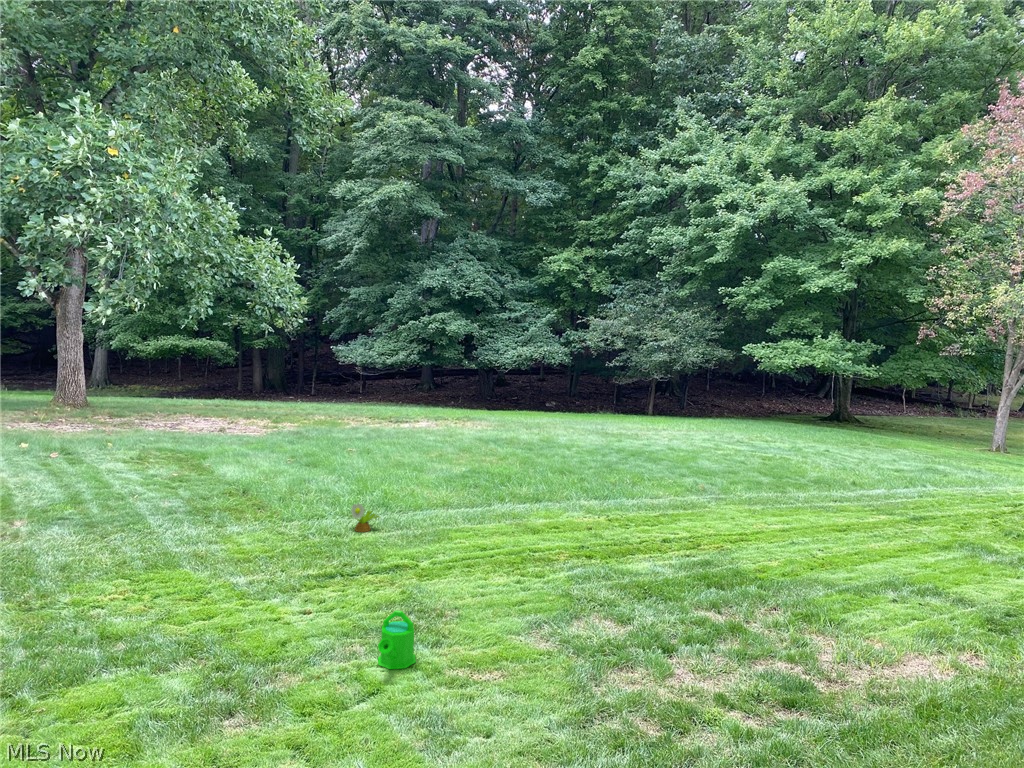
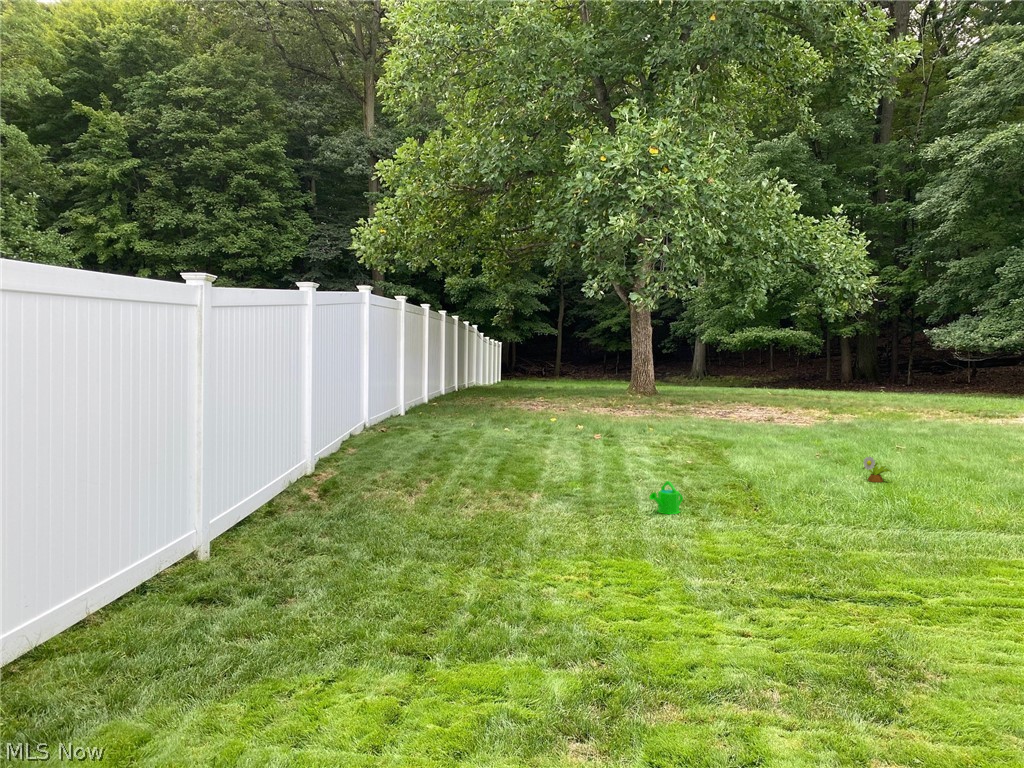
watering can: present [378,610,416,669] -> present [650,481,683,514]

